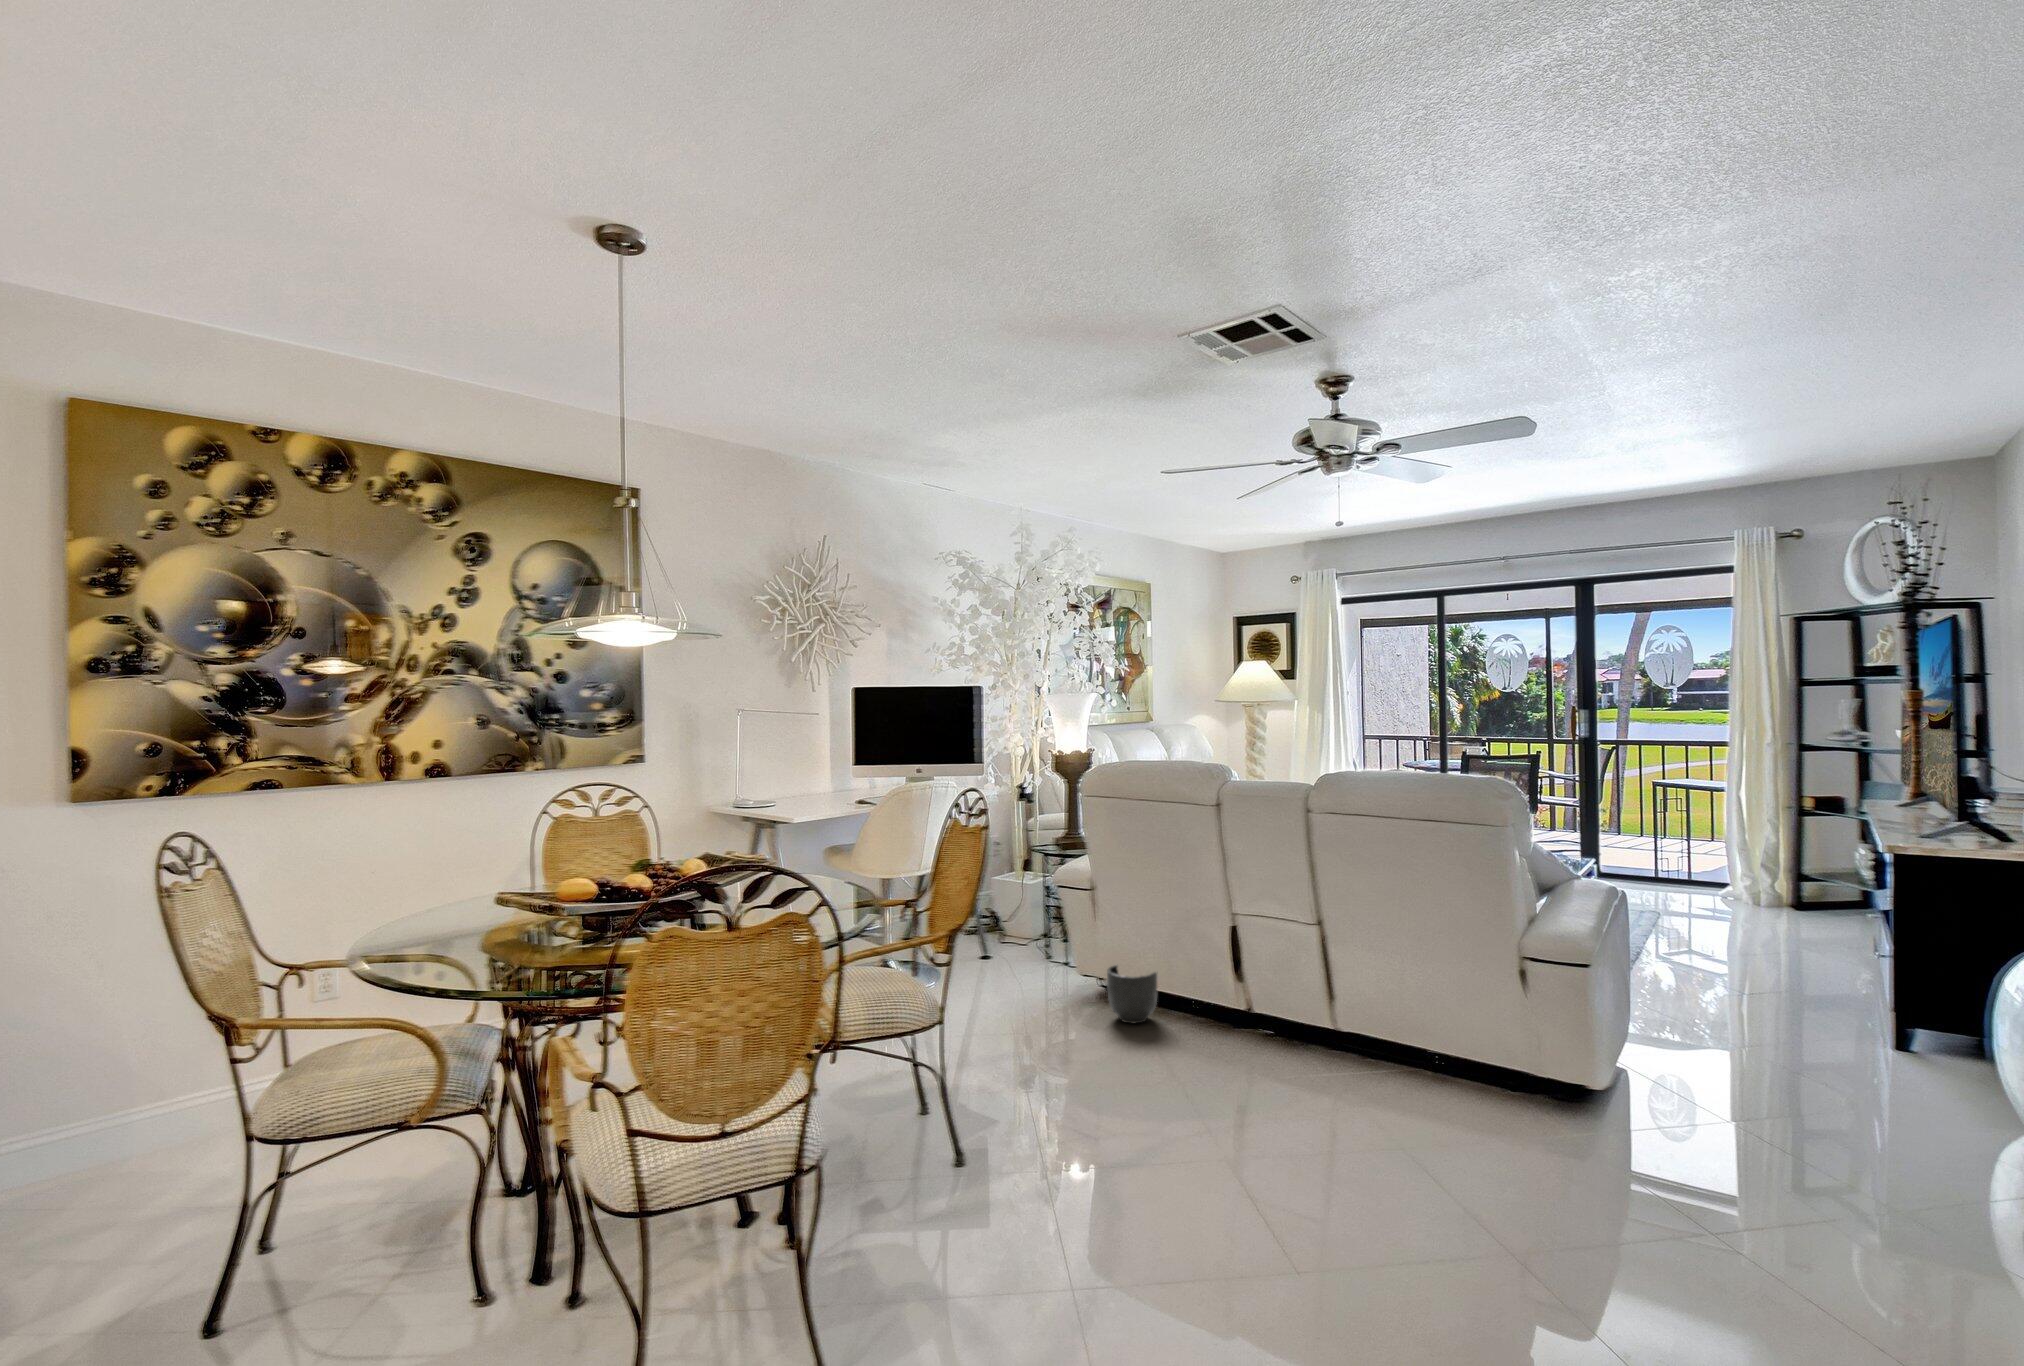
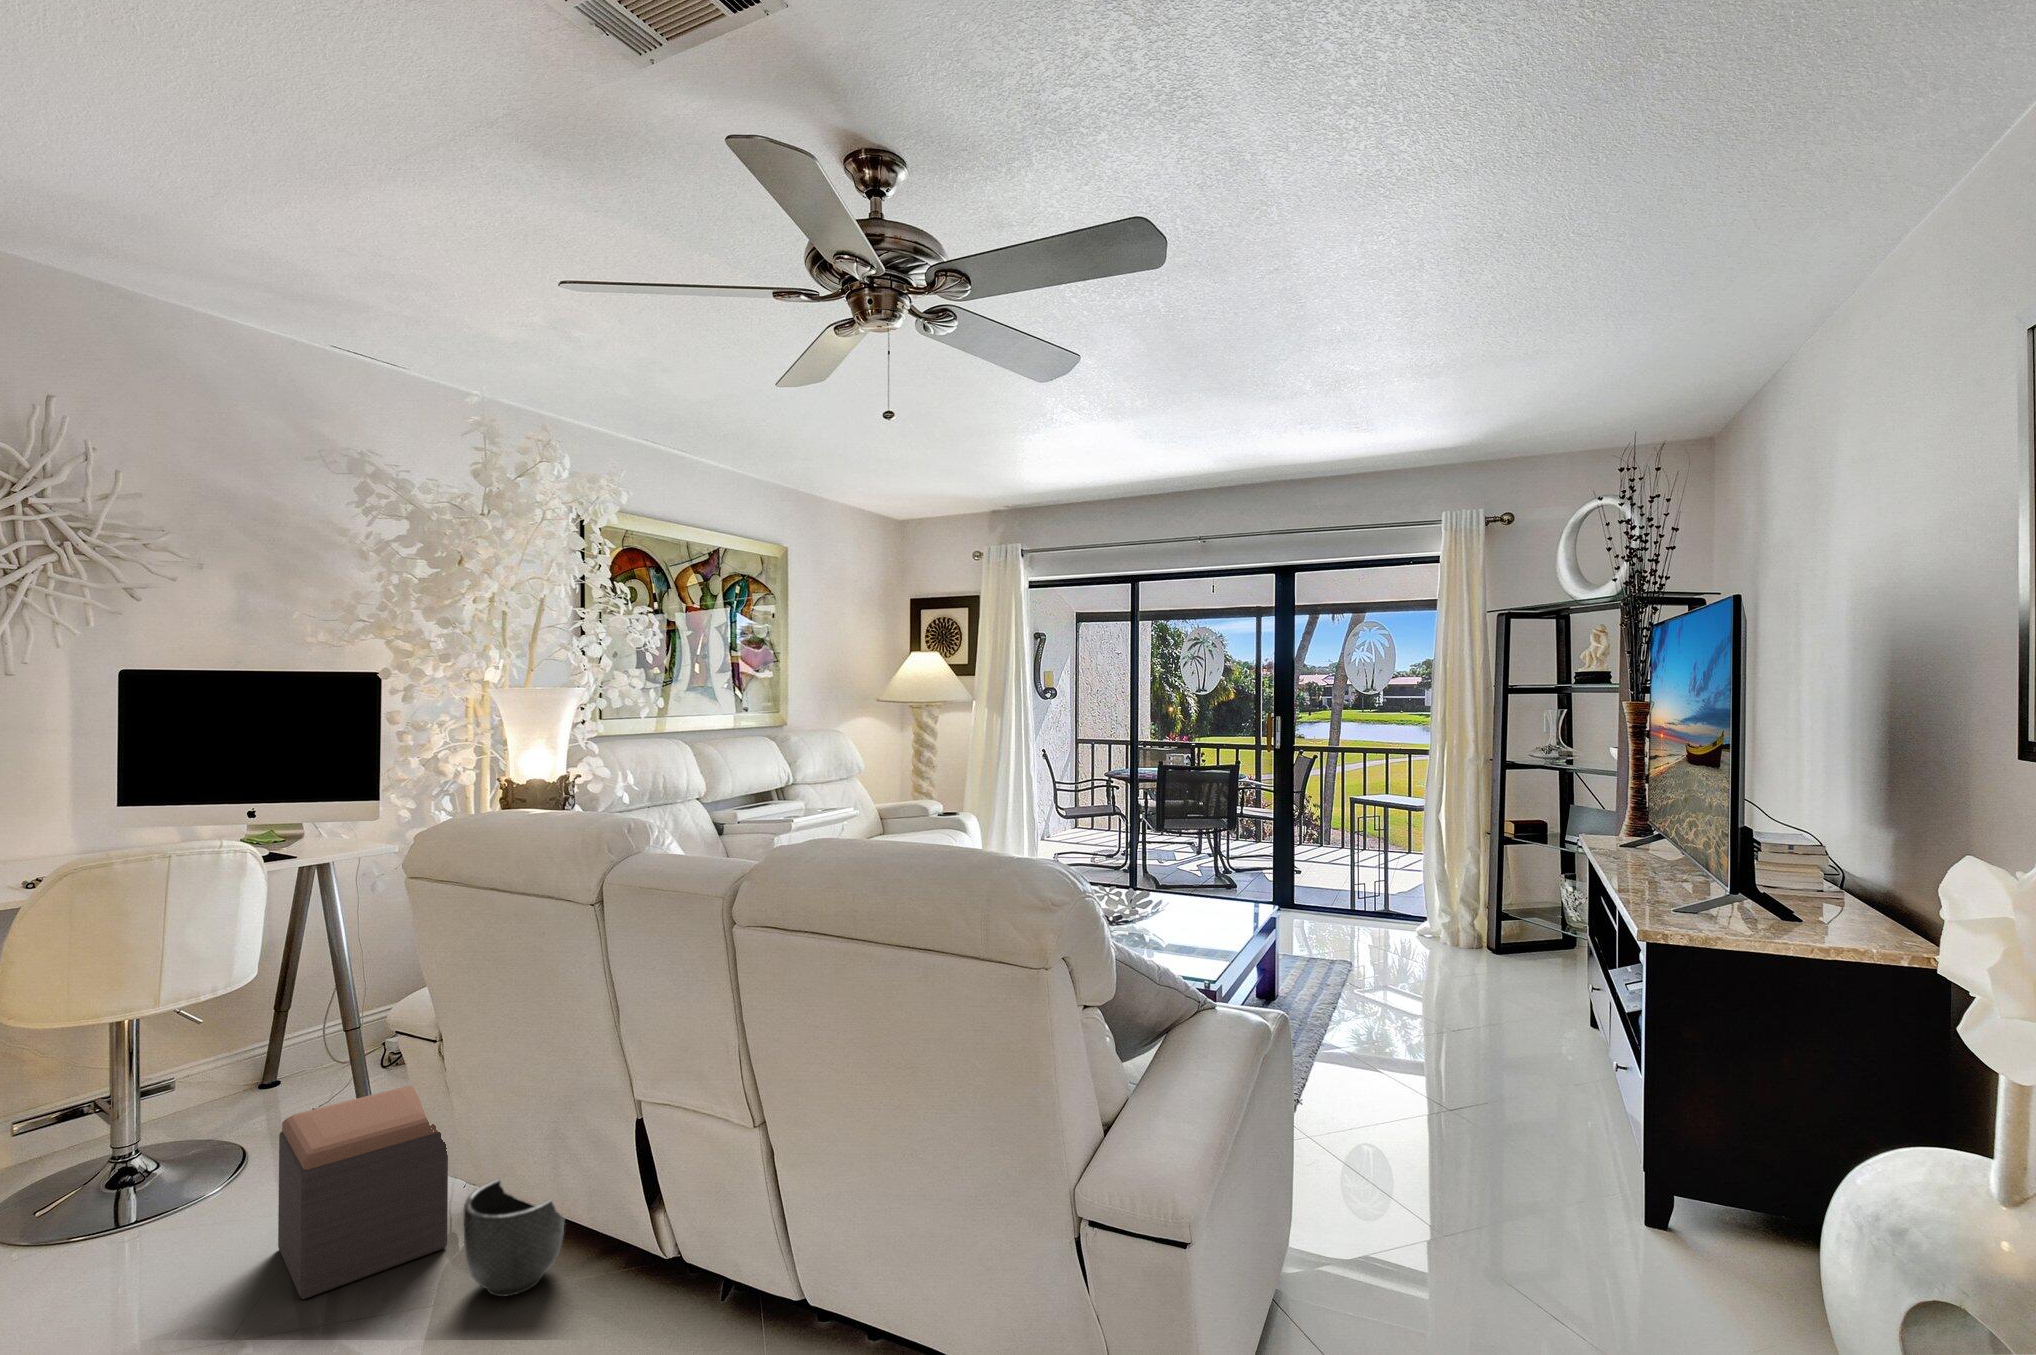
footstool: none [991,920,1083,1017] -> present [278,1086,448,1299]

